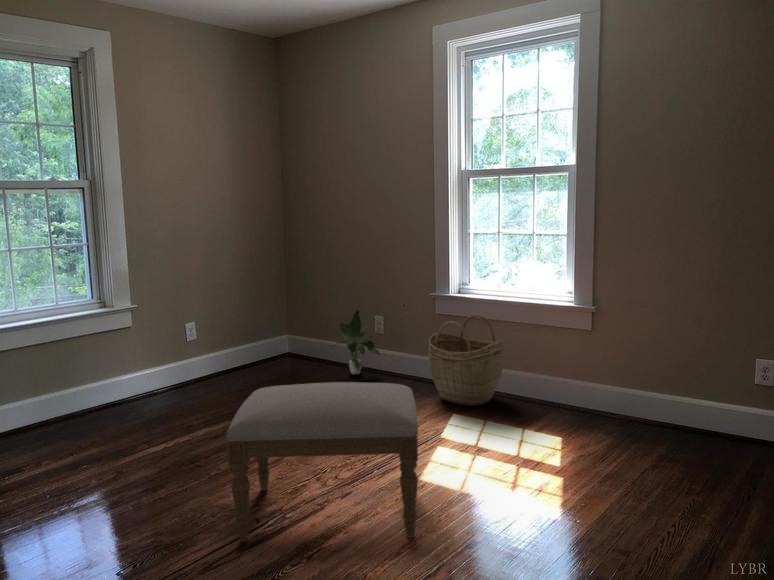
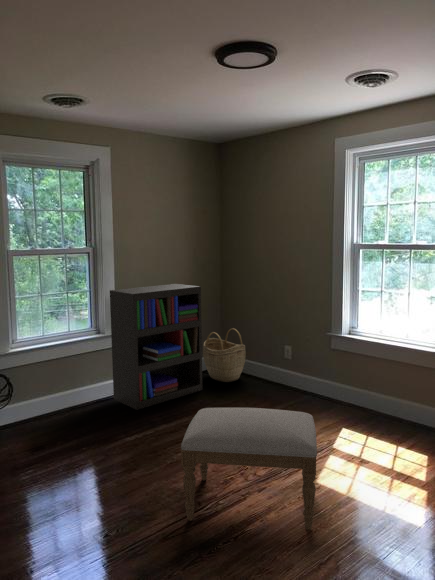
bookshelf: none [119,235,262,411] -> present [110,284,202,410]
potted plant: present [334,310,380,374] -> none [252,342,289,389]
woven basket: present [429,314,503,406] -> present [203,328,246,382]

